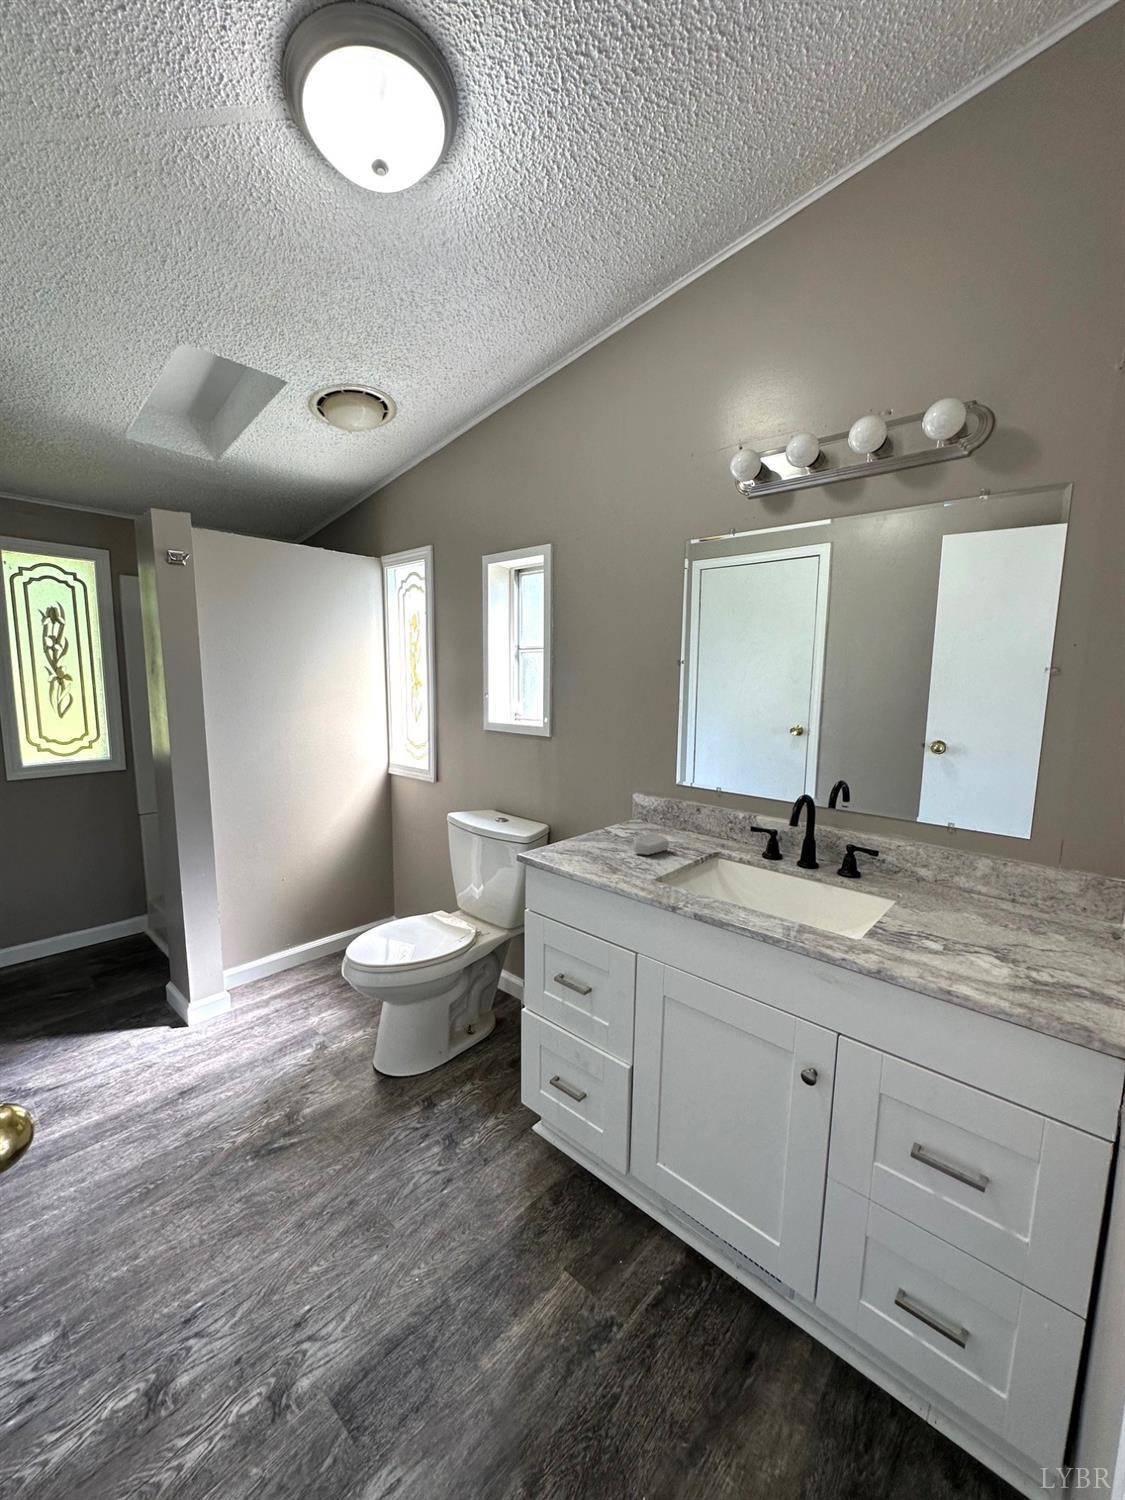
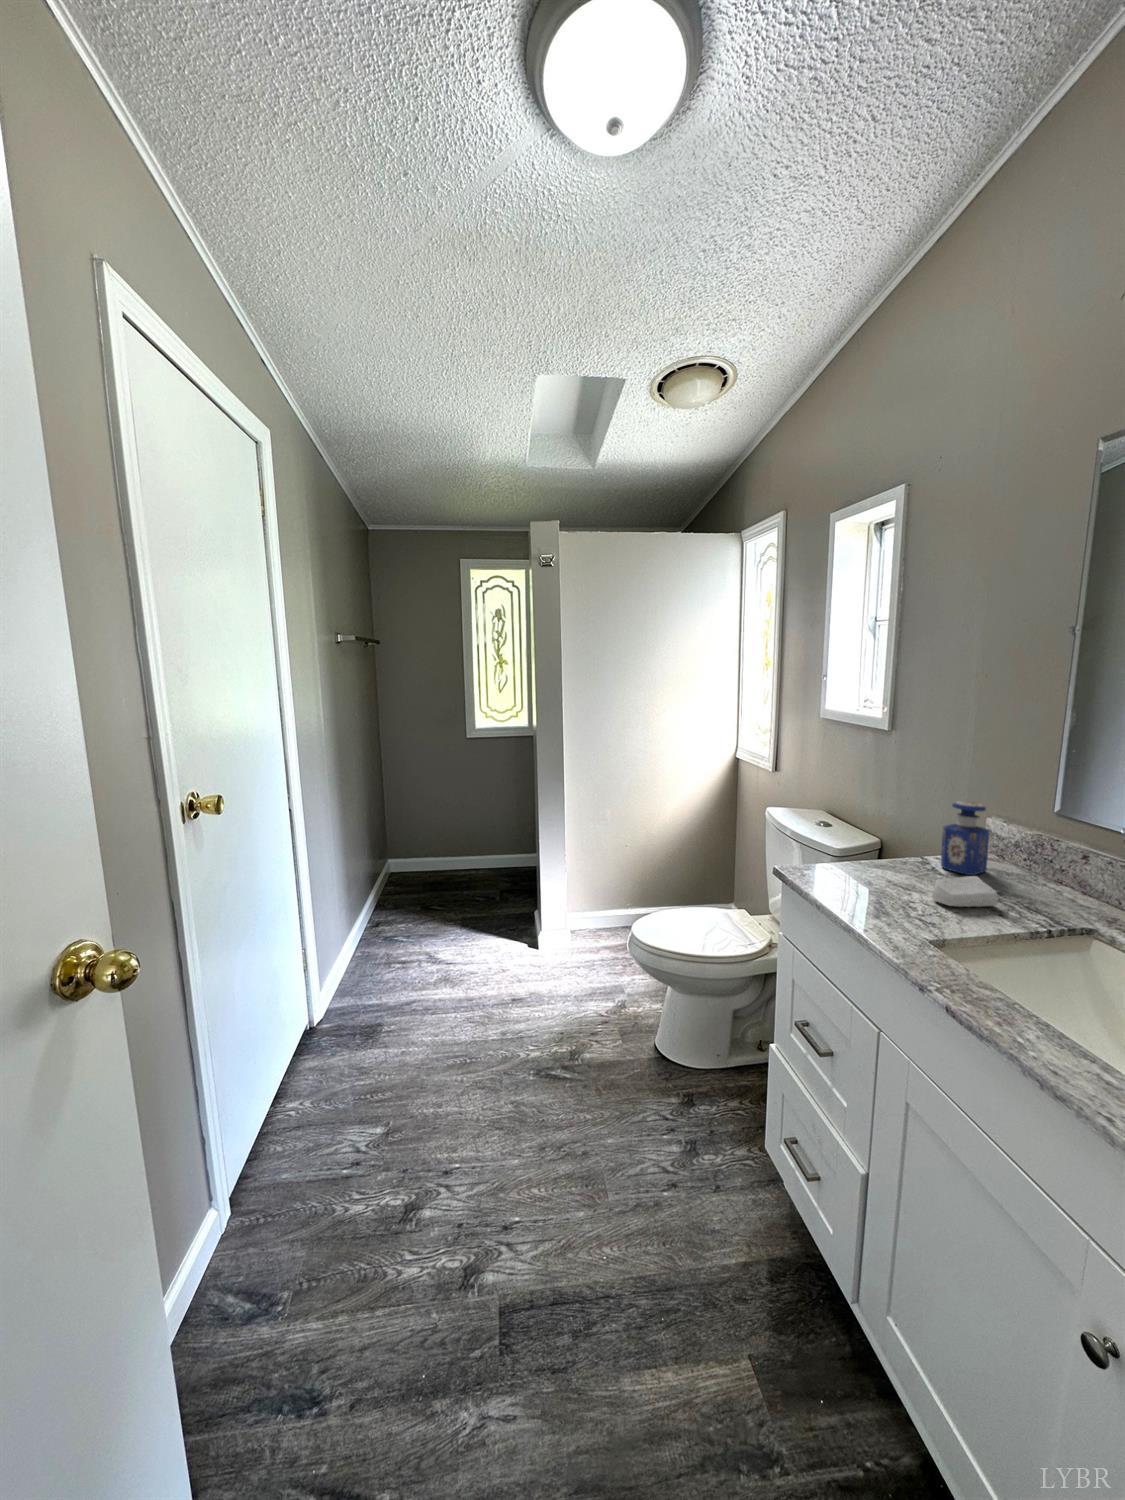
perfume bottle: none [620,782,646,834] -> present [941,801,989,875]

